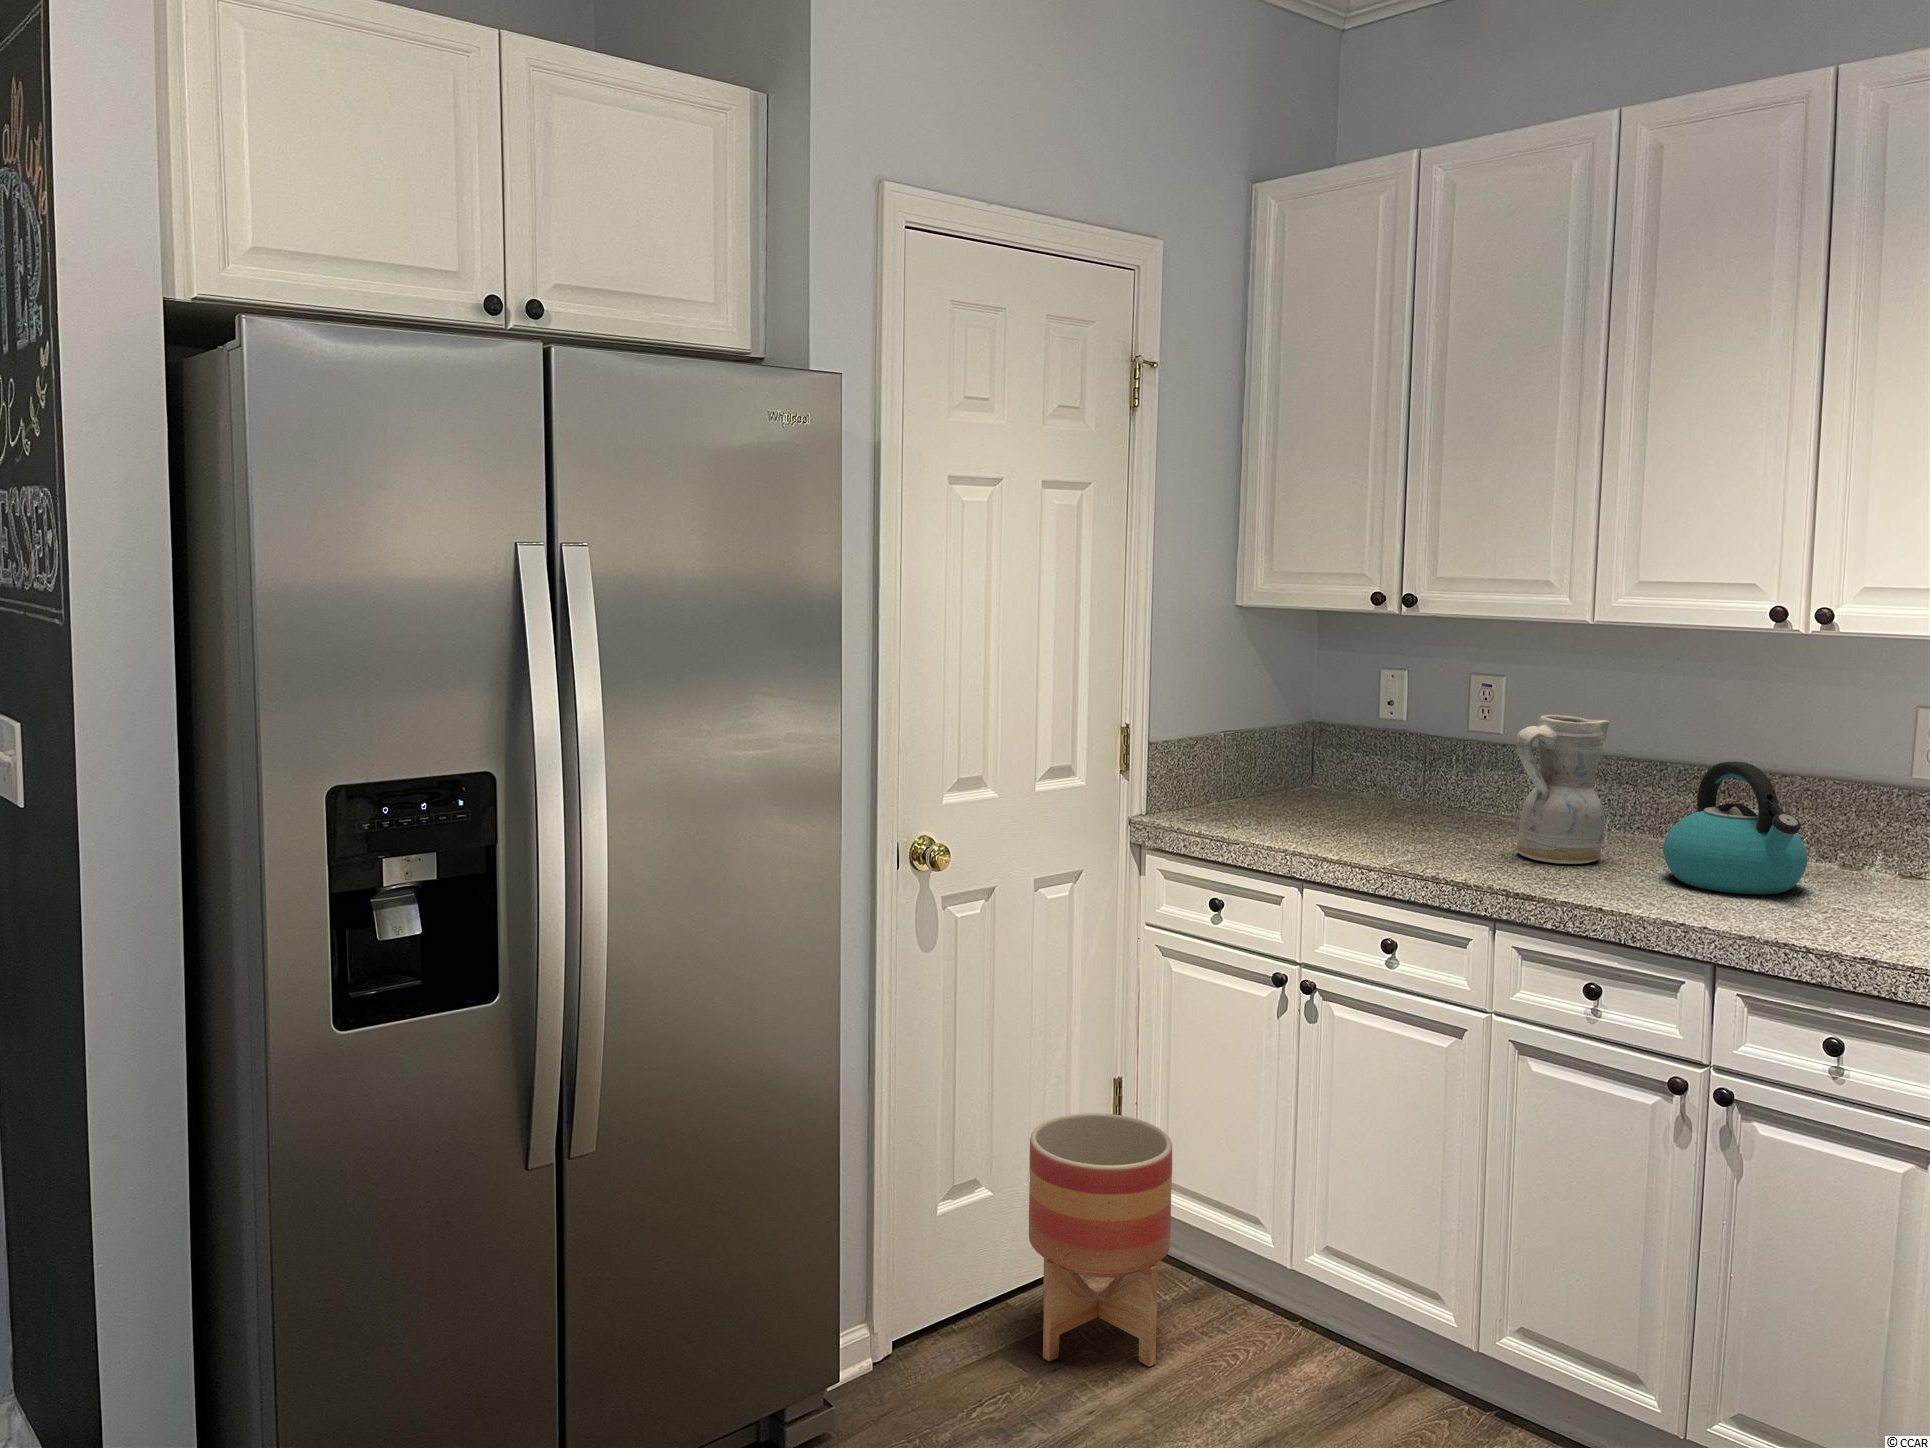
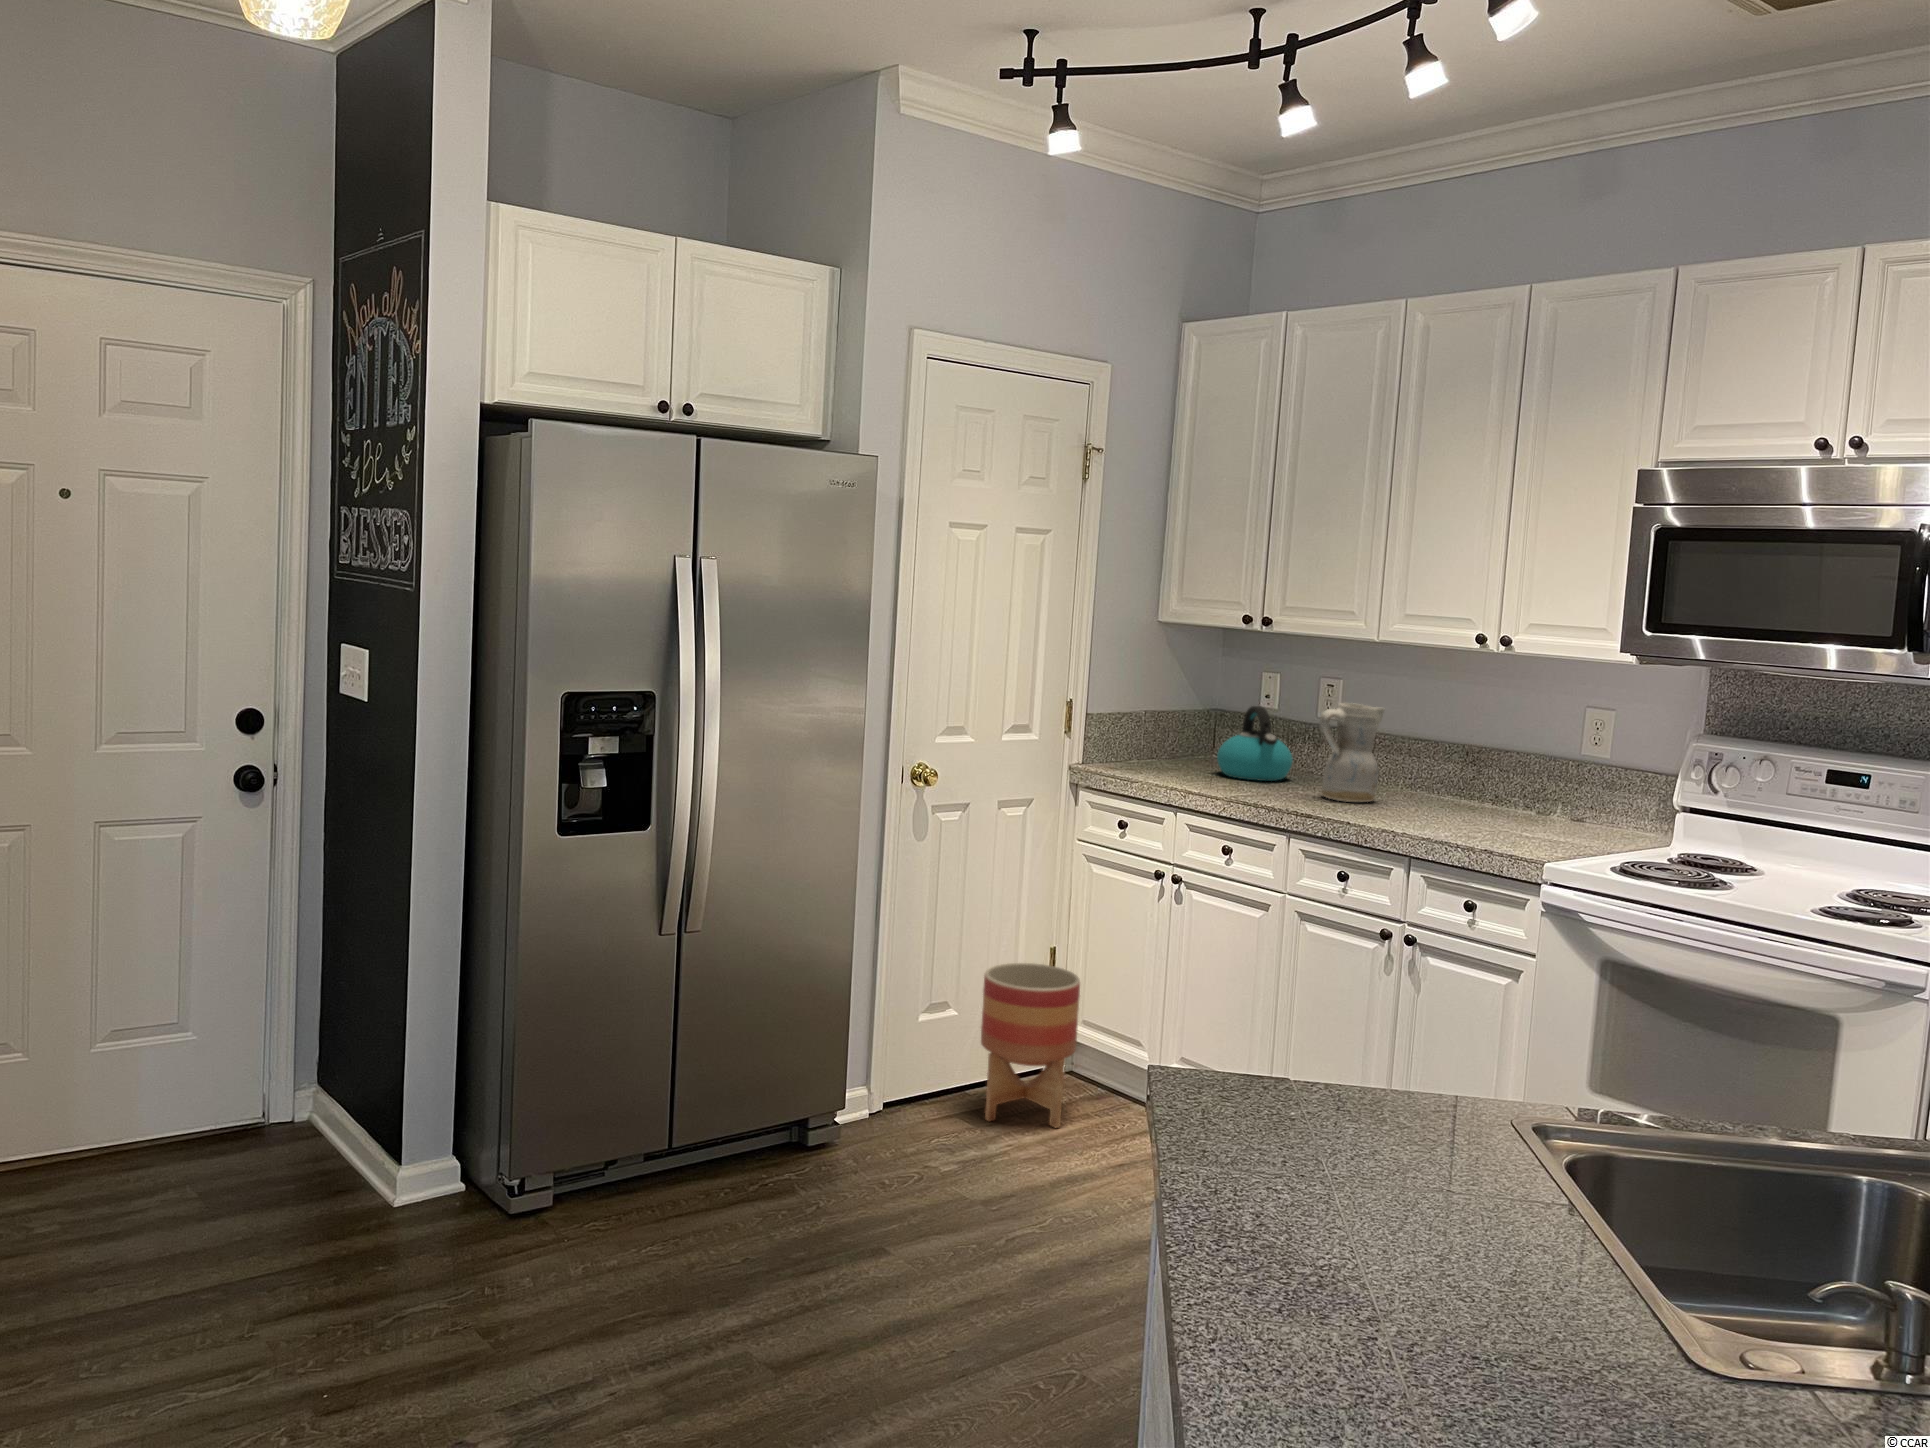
kettle: present [1663,762,1807,894] -> present [1217,706,1293,781]

